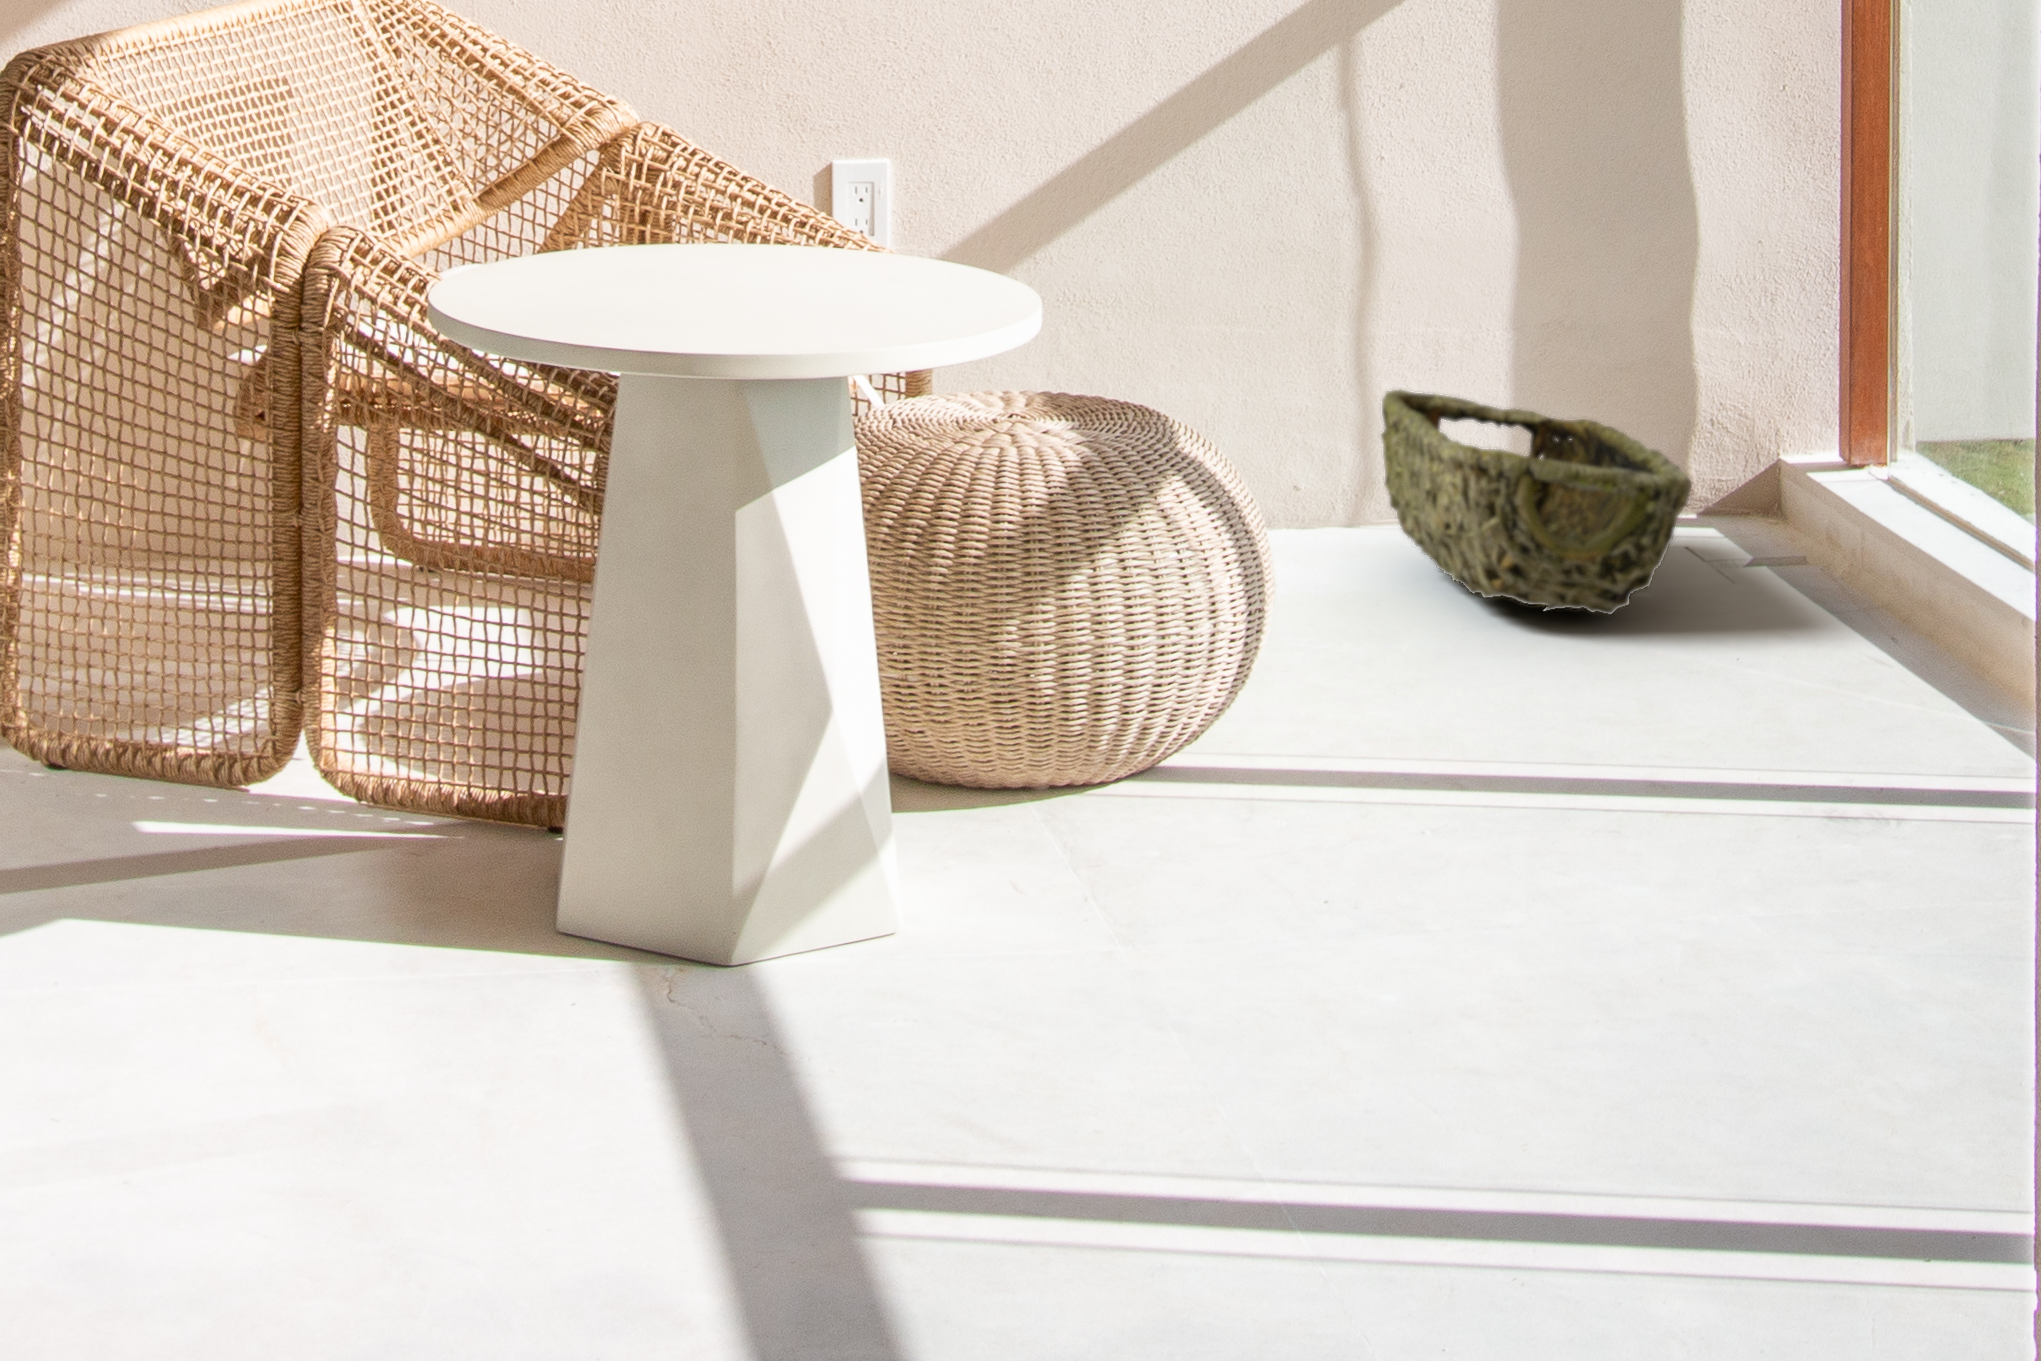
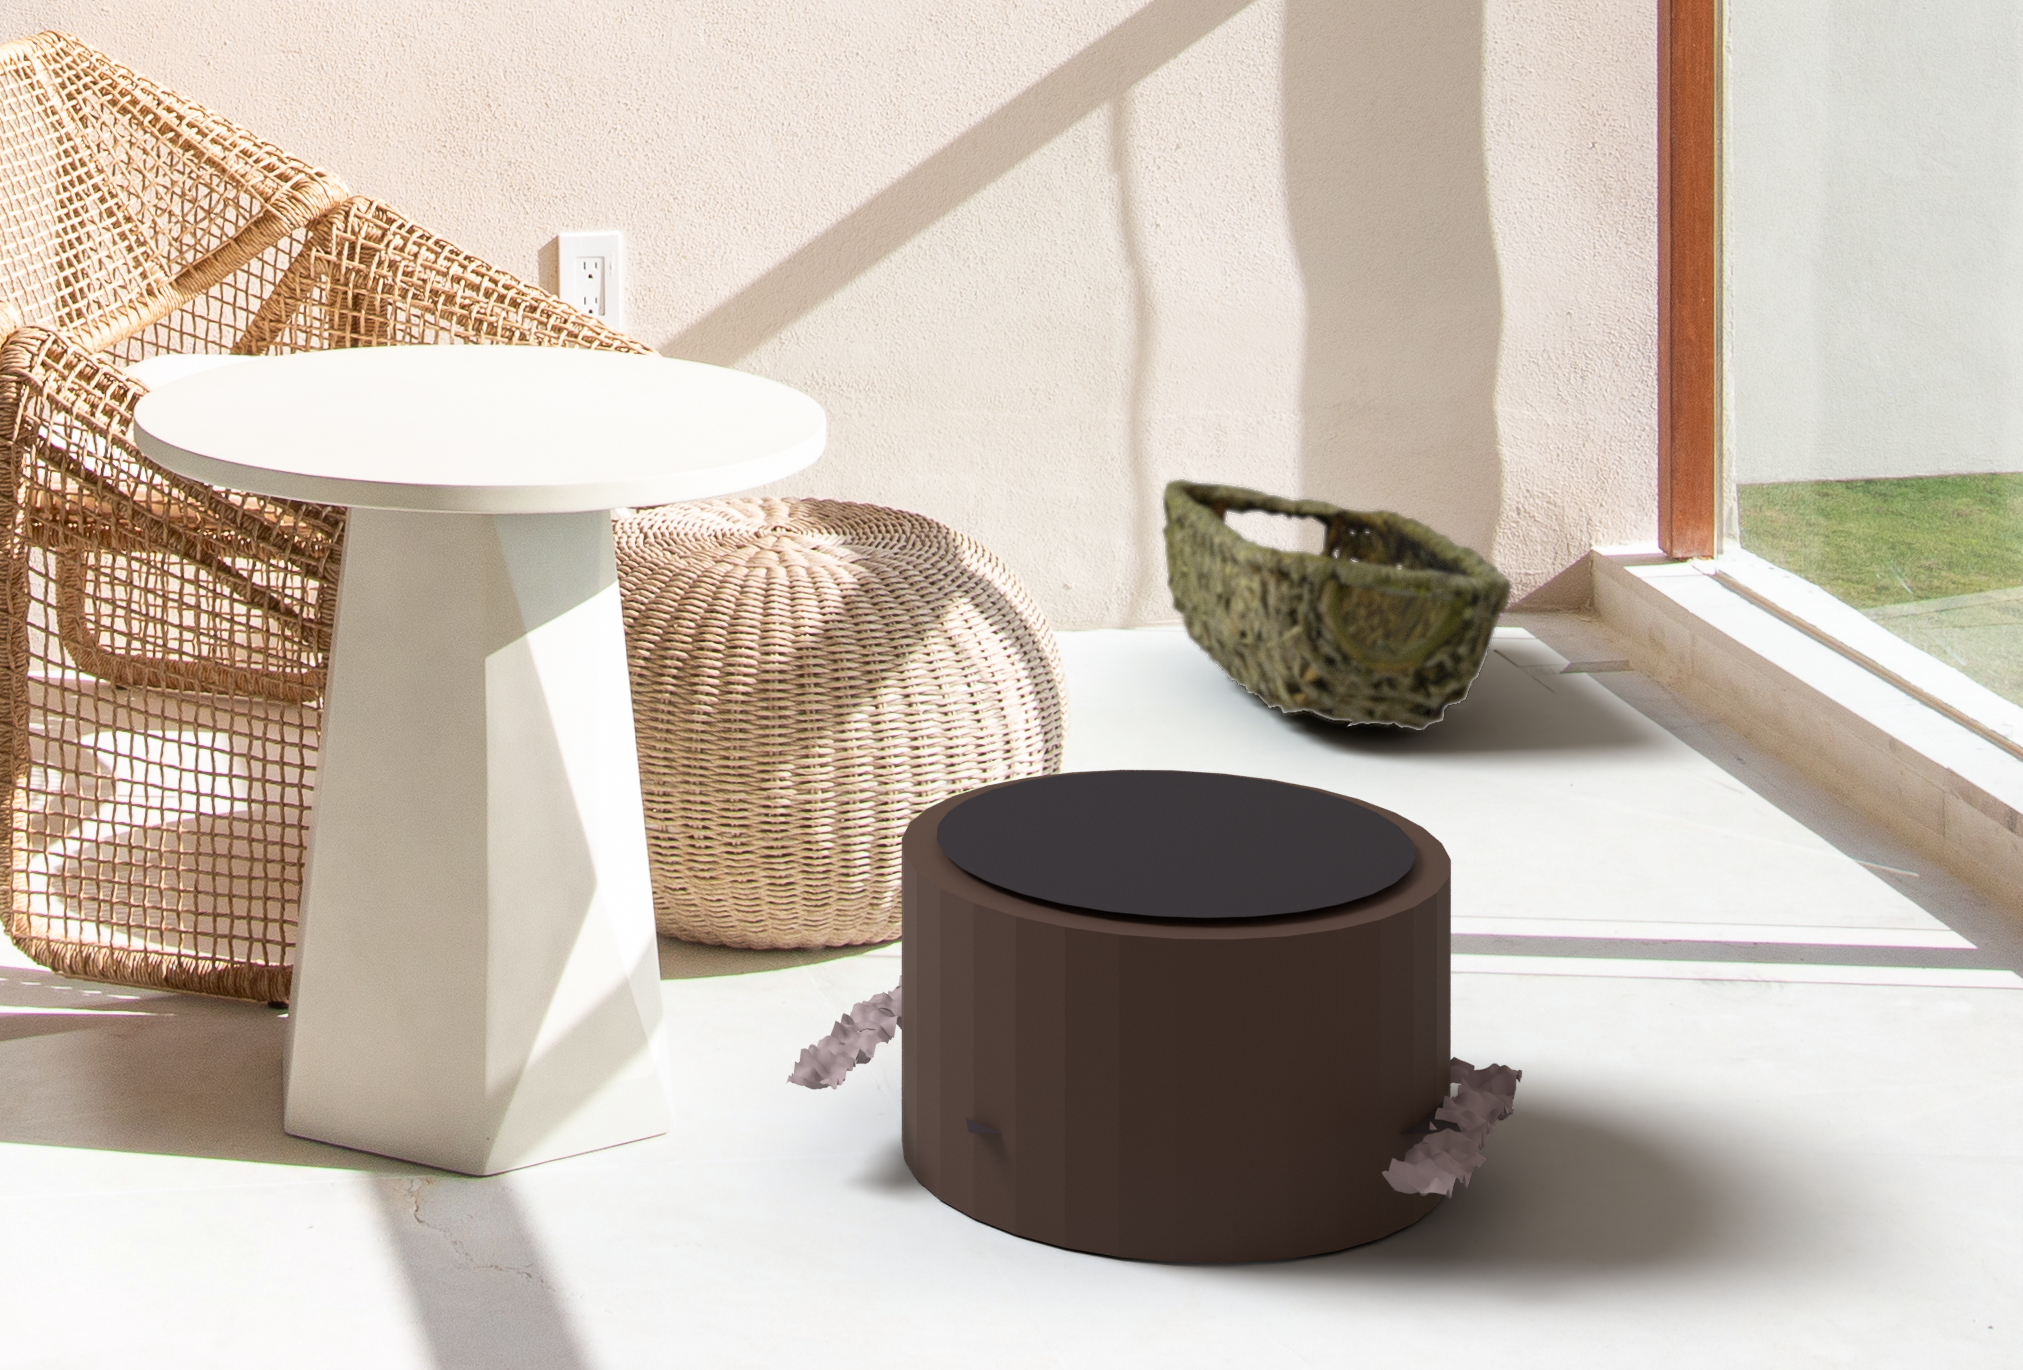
pouf: none [1000,626,1654,1047] -> present [787,770,1522,1263]

